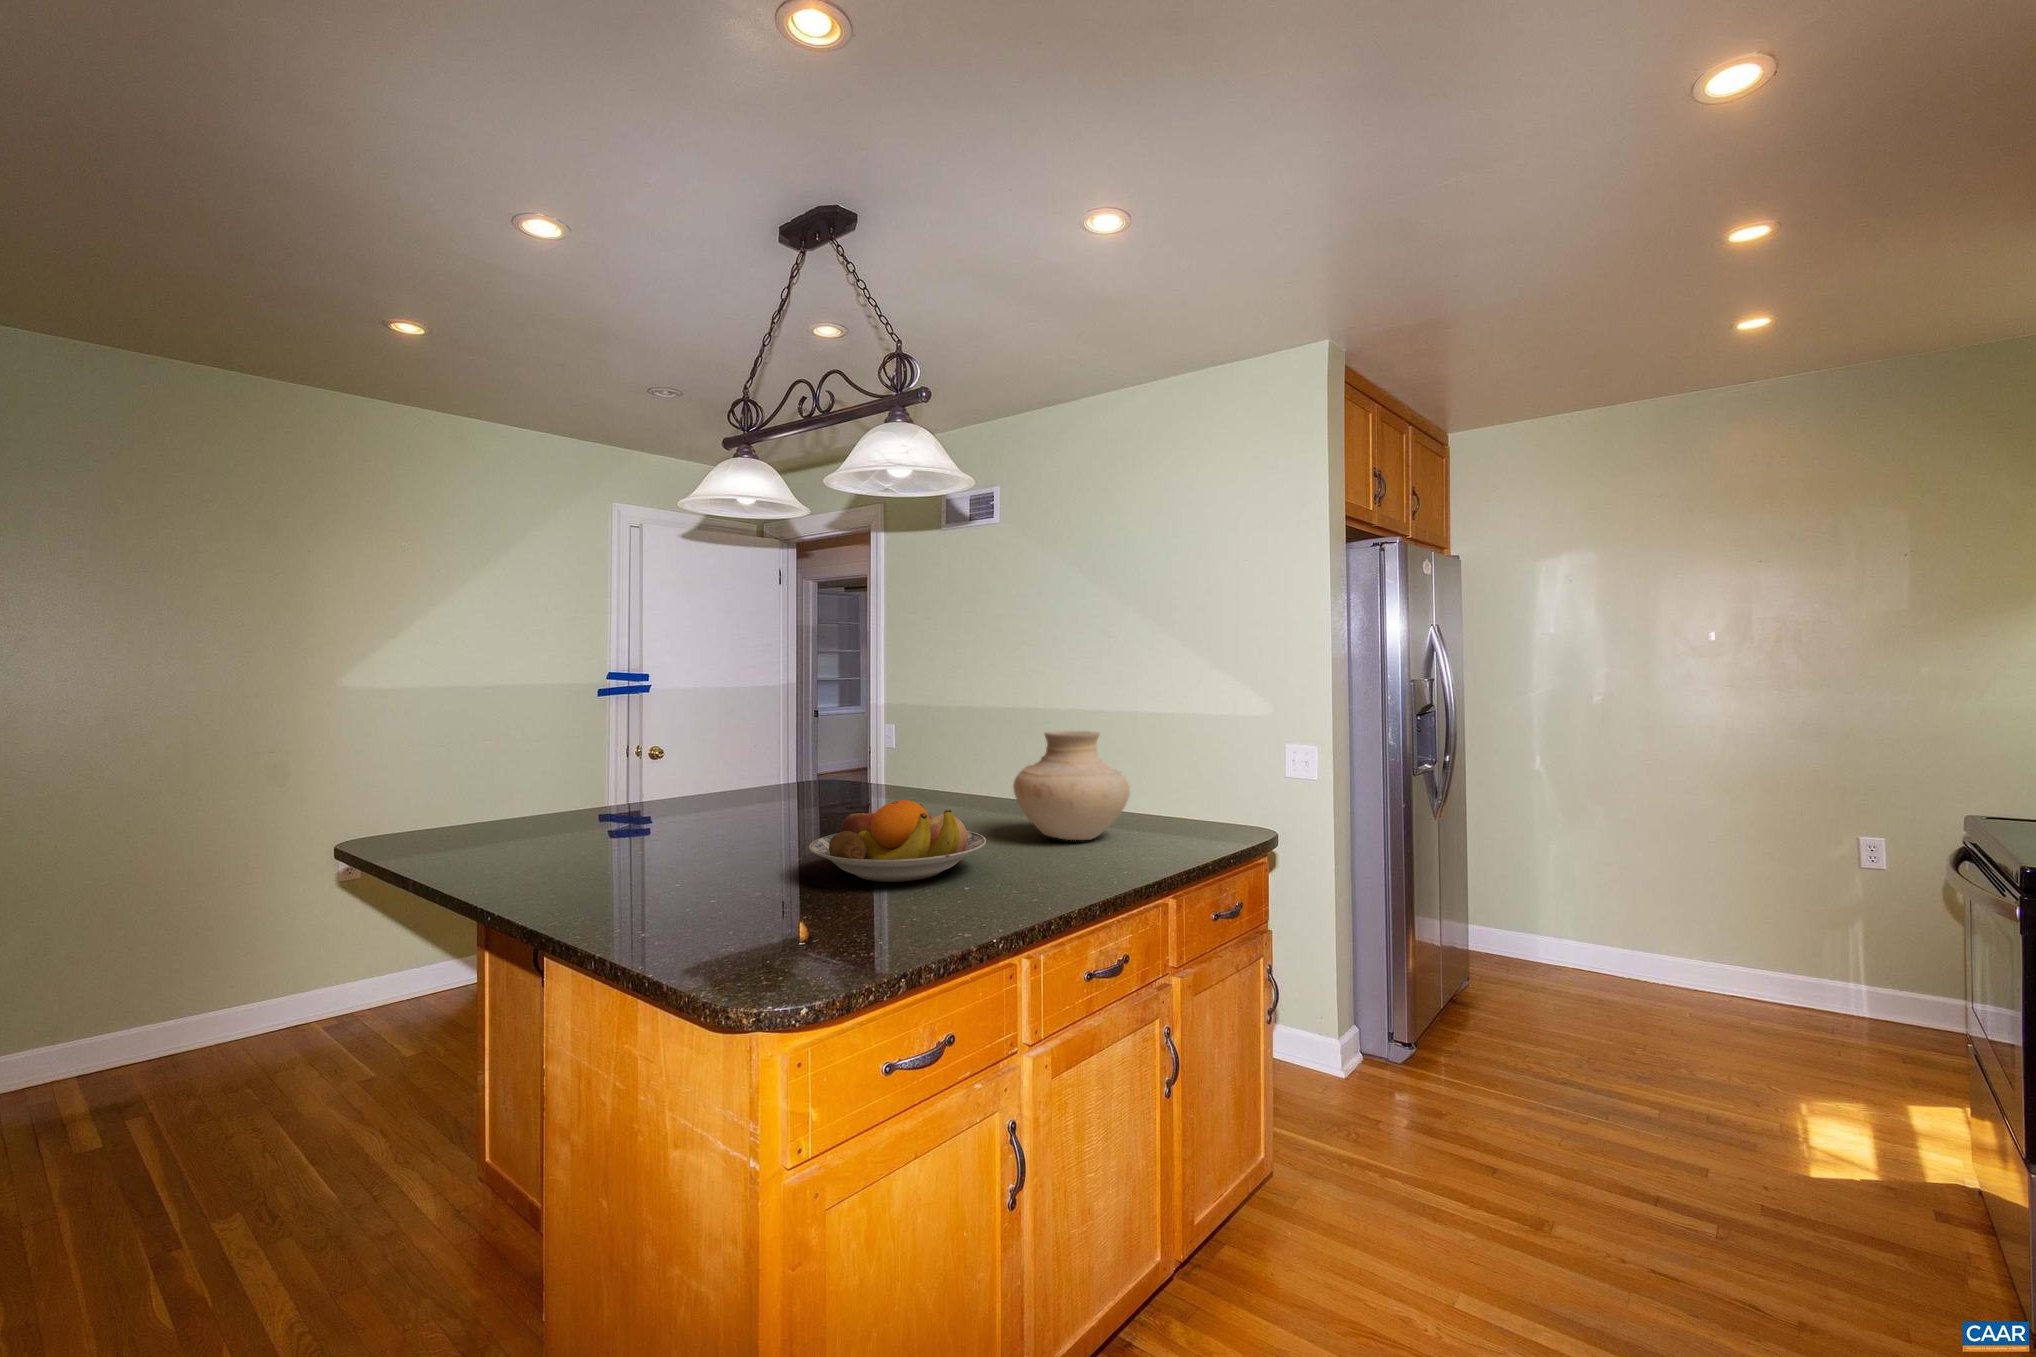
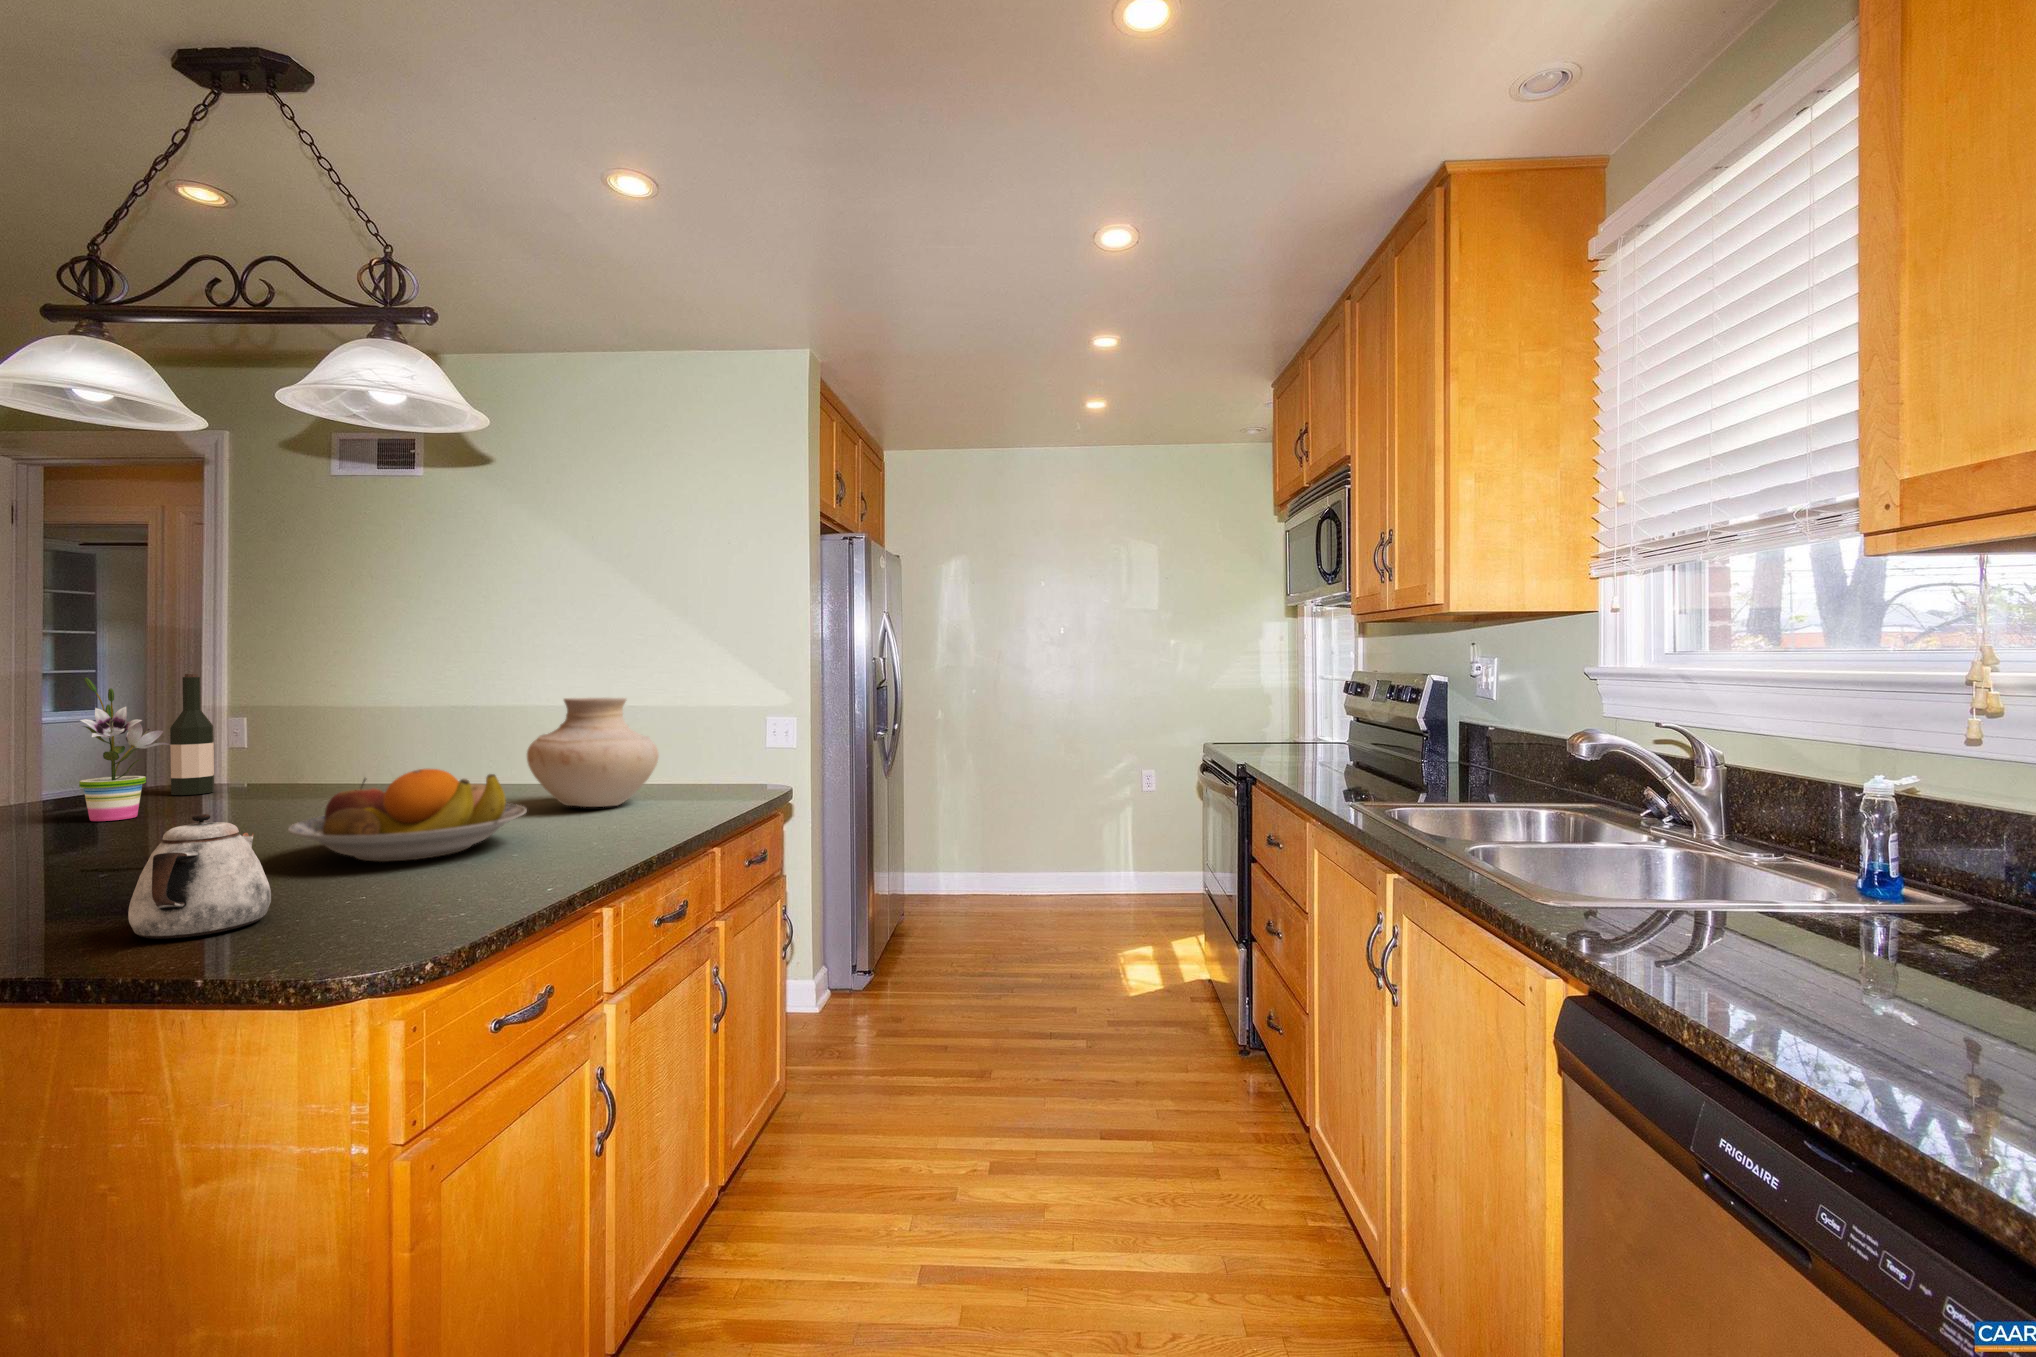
wine bottle: none [811,701,838,795] -> present [170,674,214,795]
potted plant: none [743,707,798,814] -> present [79,678,169,821]
teapot: none [666,837,759,938] -> present [128,814,271,939]

